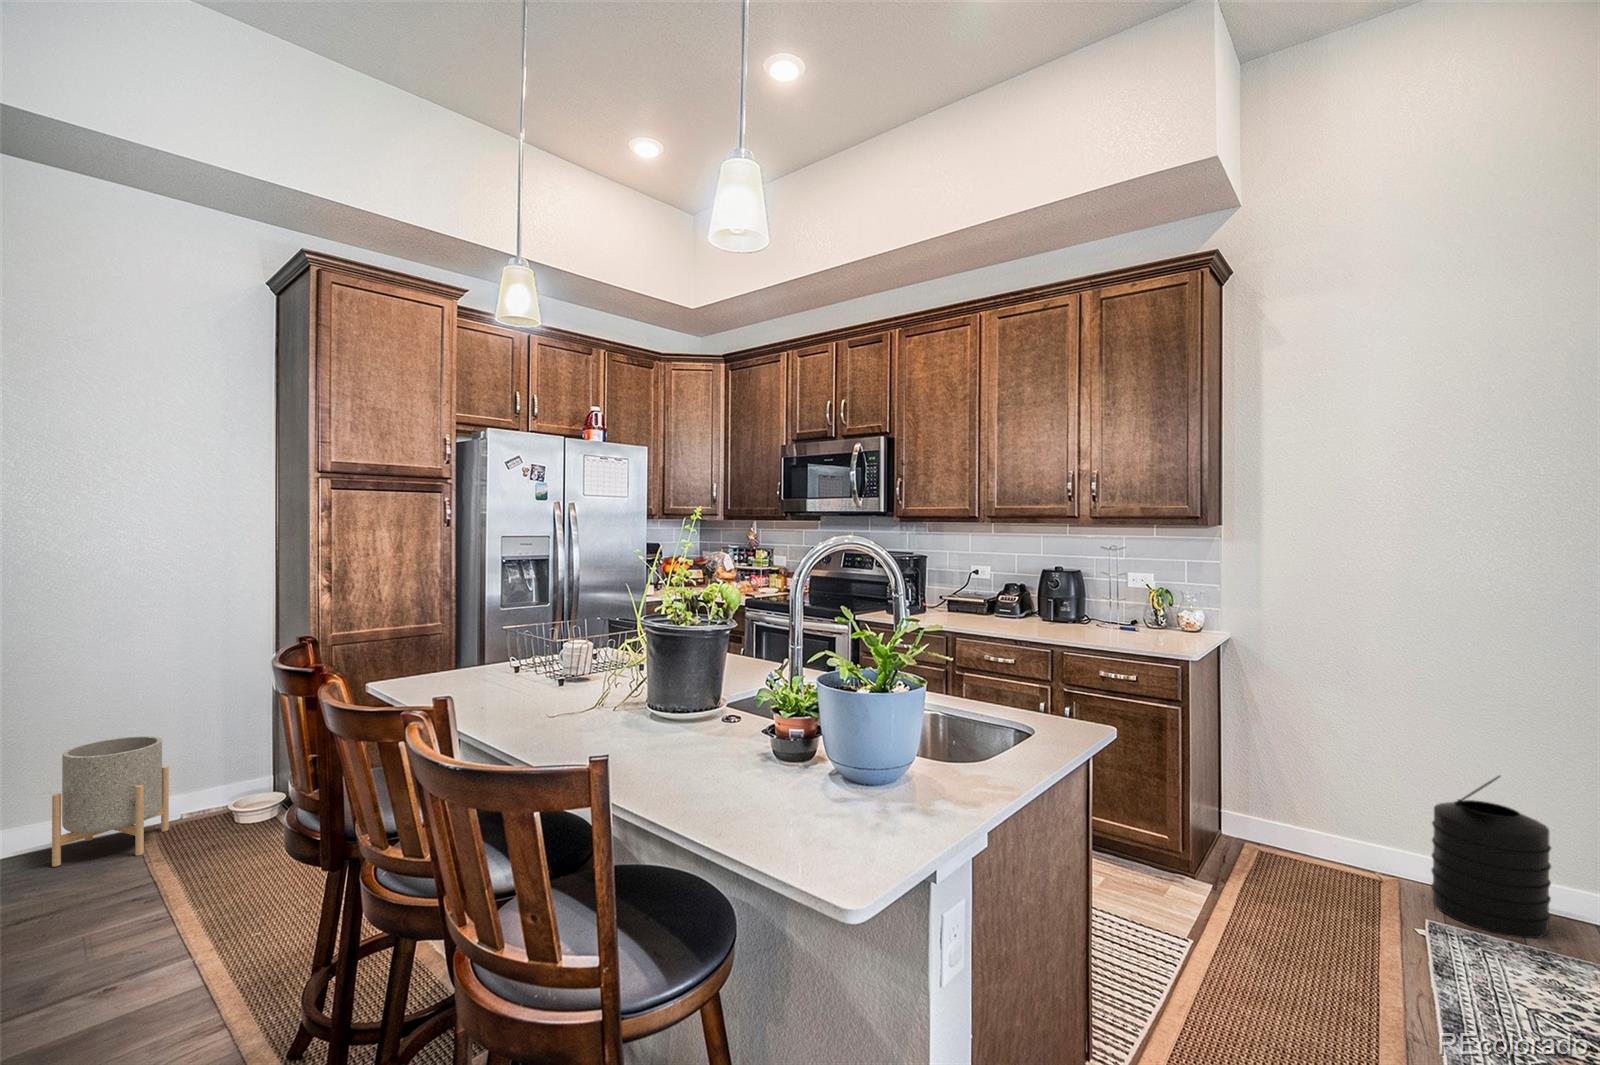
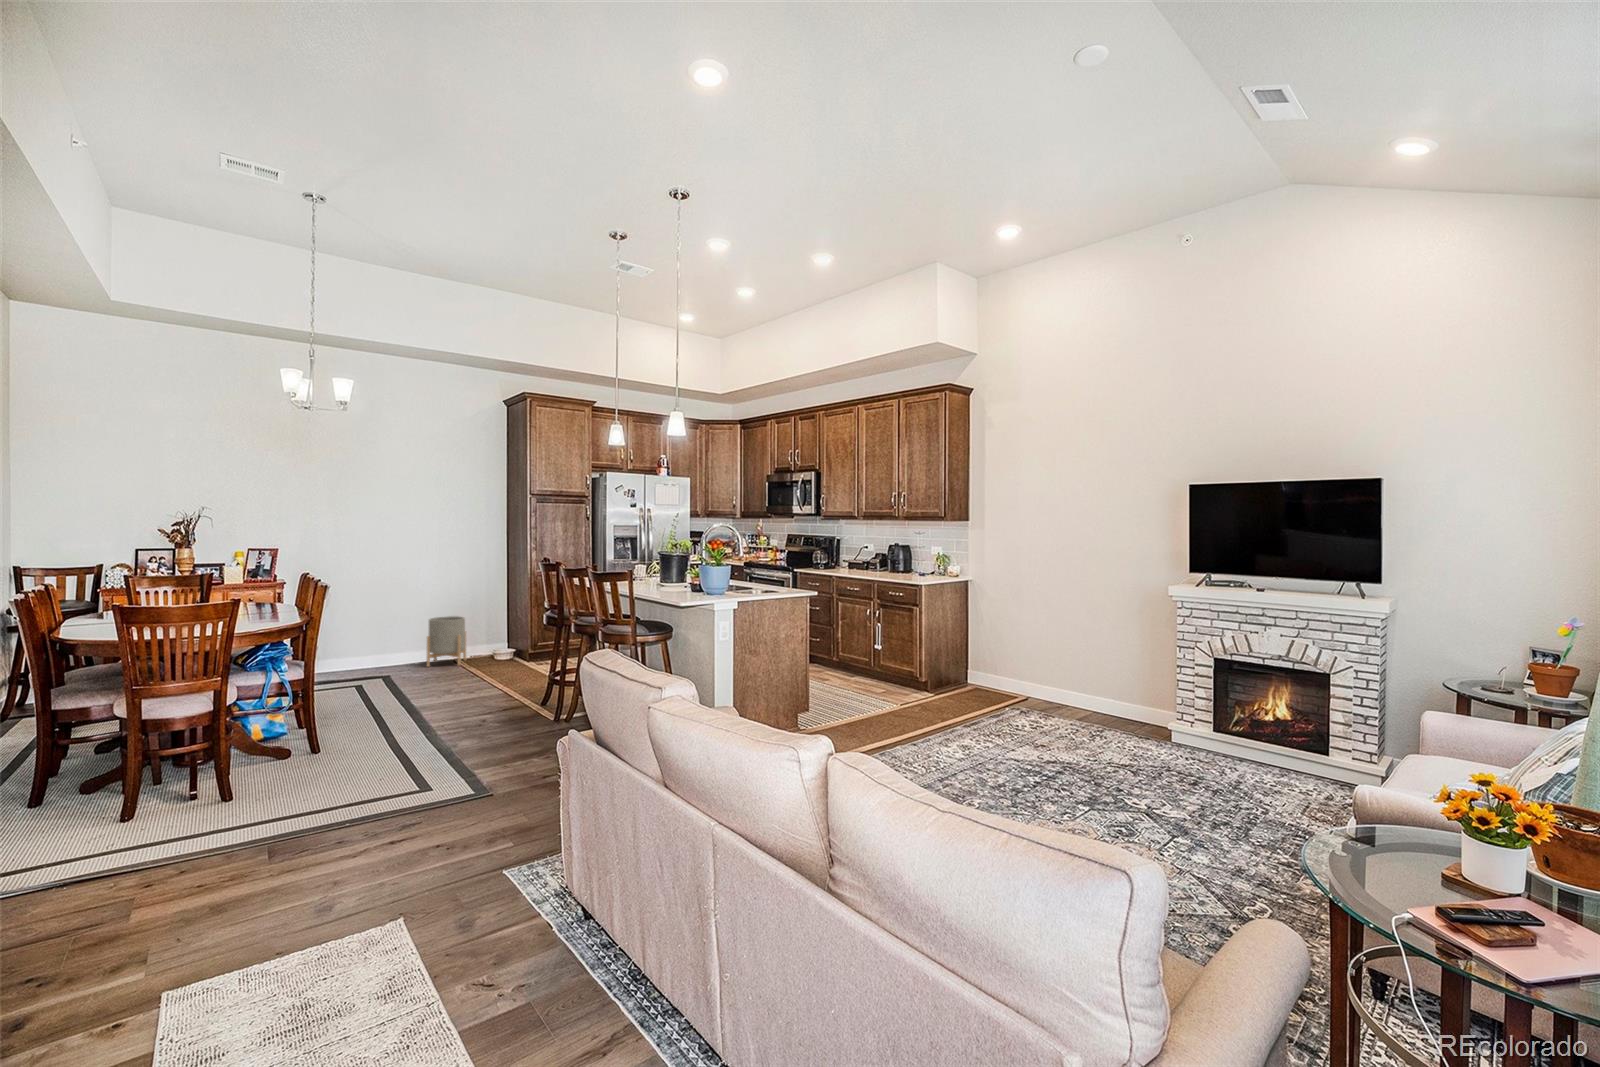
trash can: present [1431,776,1551,938] -> none [1028,637,1071,707]

